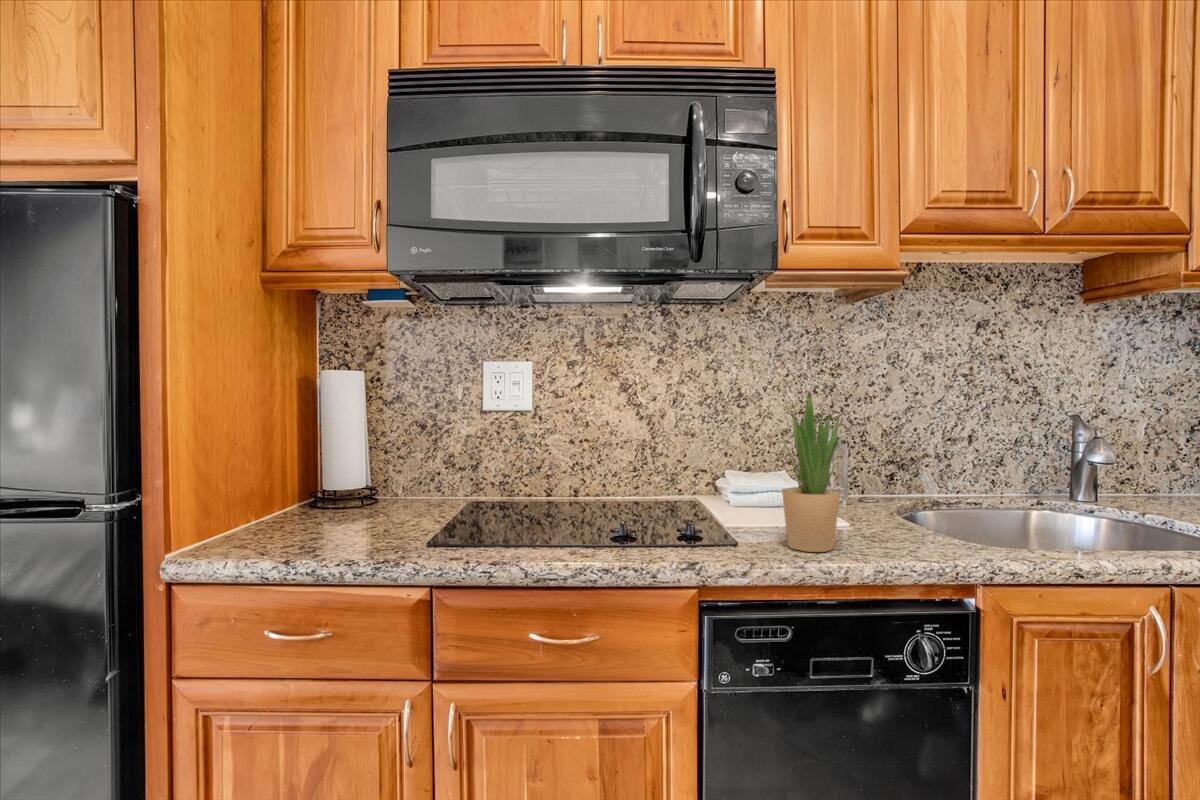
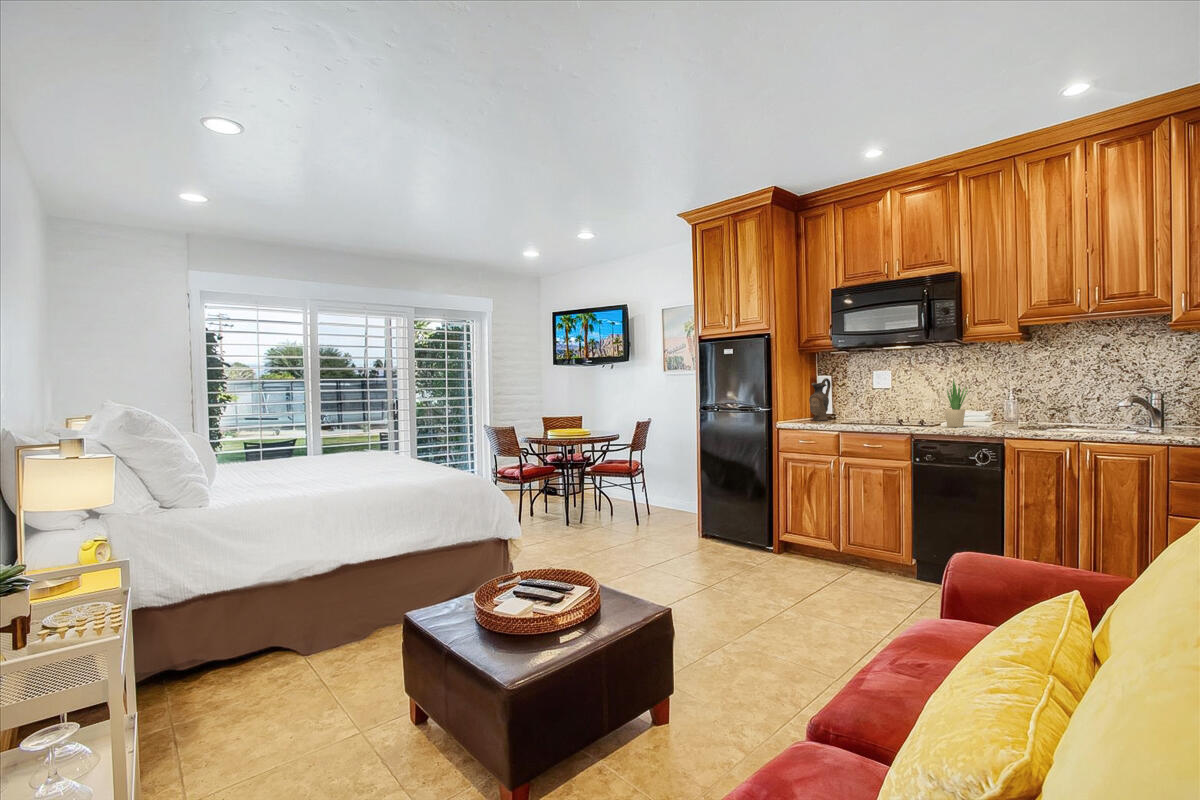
ceramic pitcher: none [306,380,377,530] -> present [809,378,831,420]

